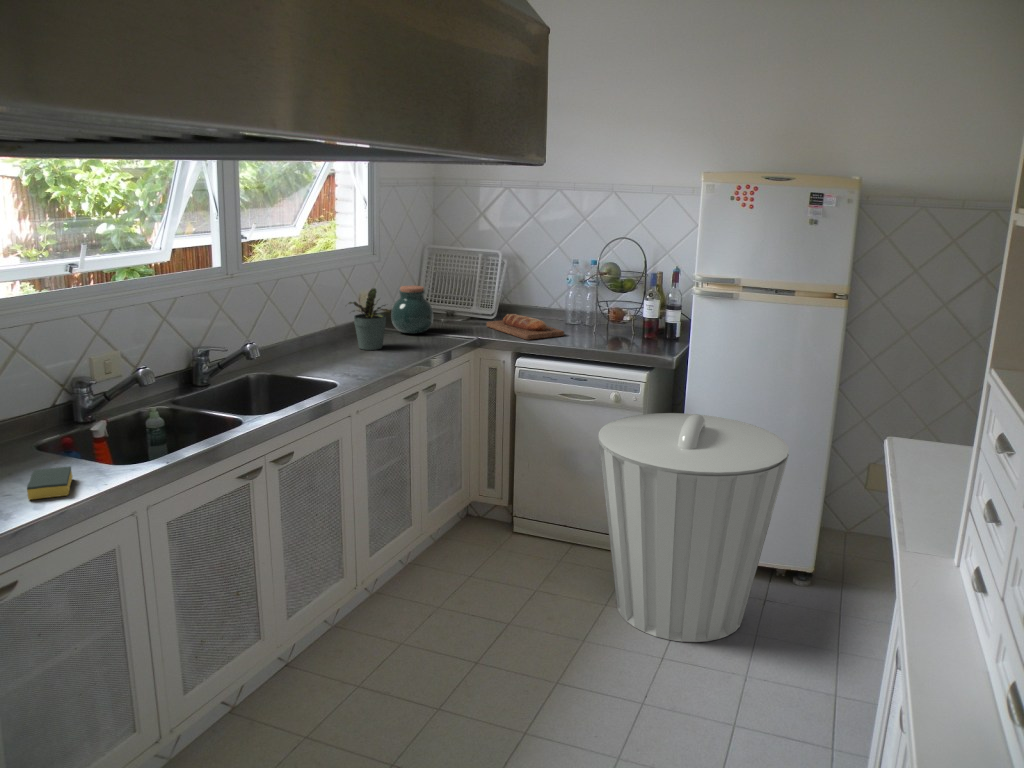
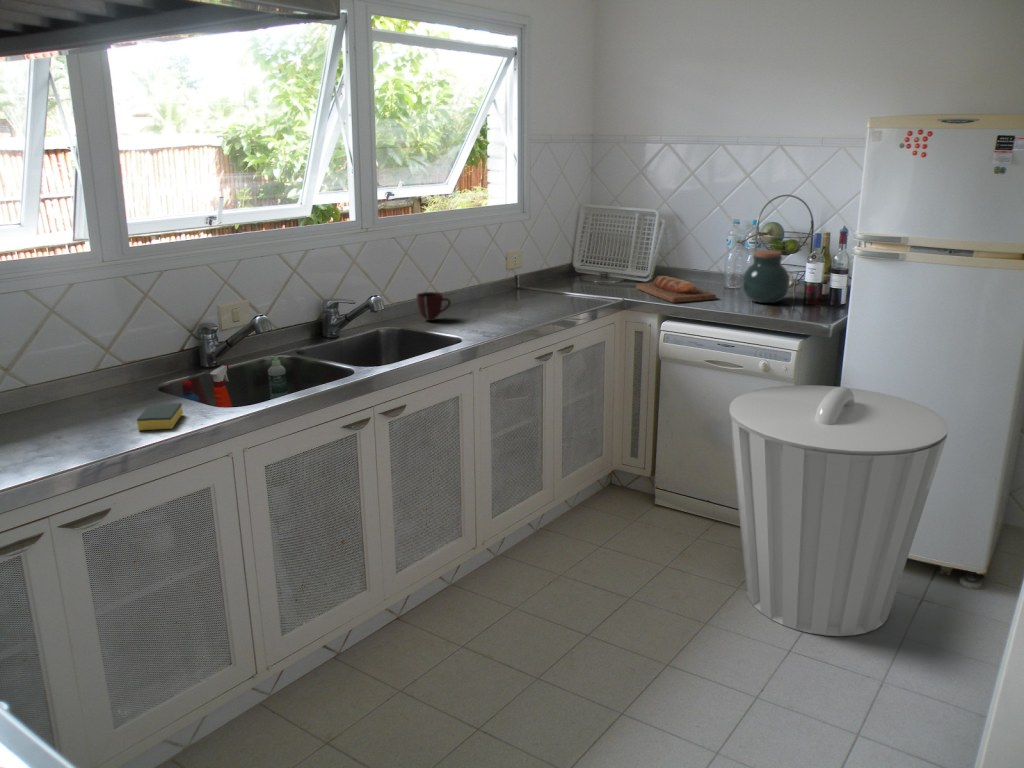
jar: present [391,286,433,334] -> present [742,250,790,303]
potted plant: present [348,288,390,350] -> none [485,247,529,309]
mug: none [281,335,317,364] -> present [417,292,451,321]

